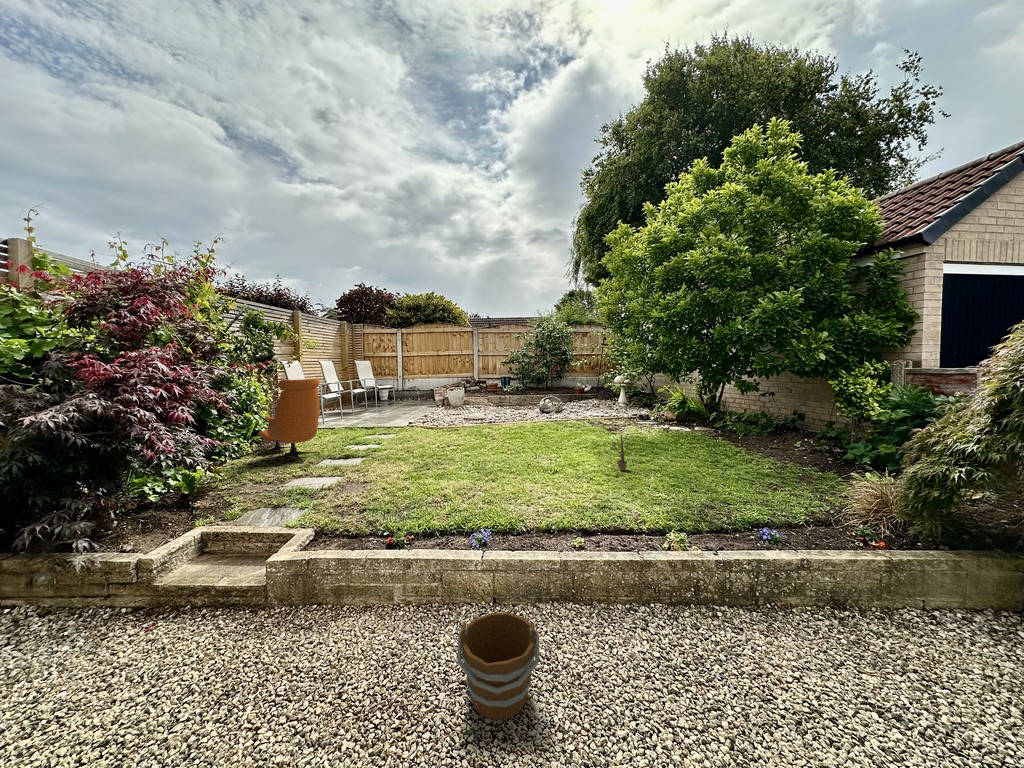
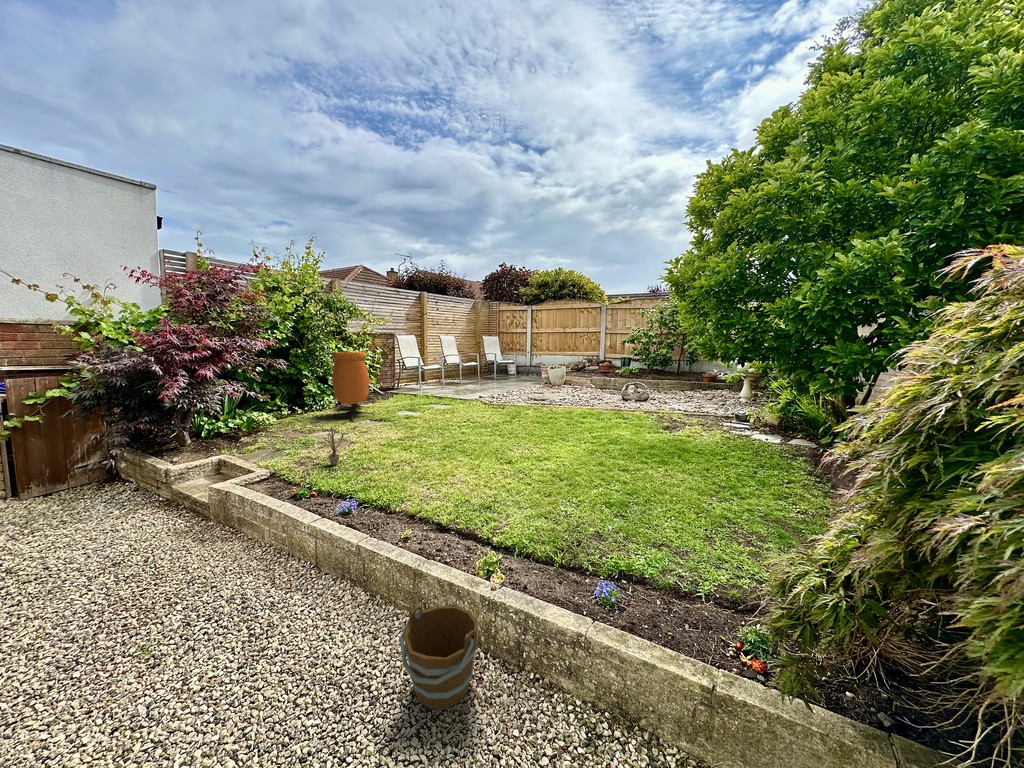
decorative plant: present [609,434,633,471] -> present [321,426,345,465]
bucket: present [457,612,539,719] -> present [400,606,478,709]

